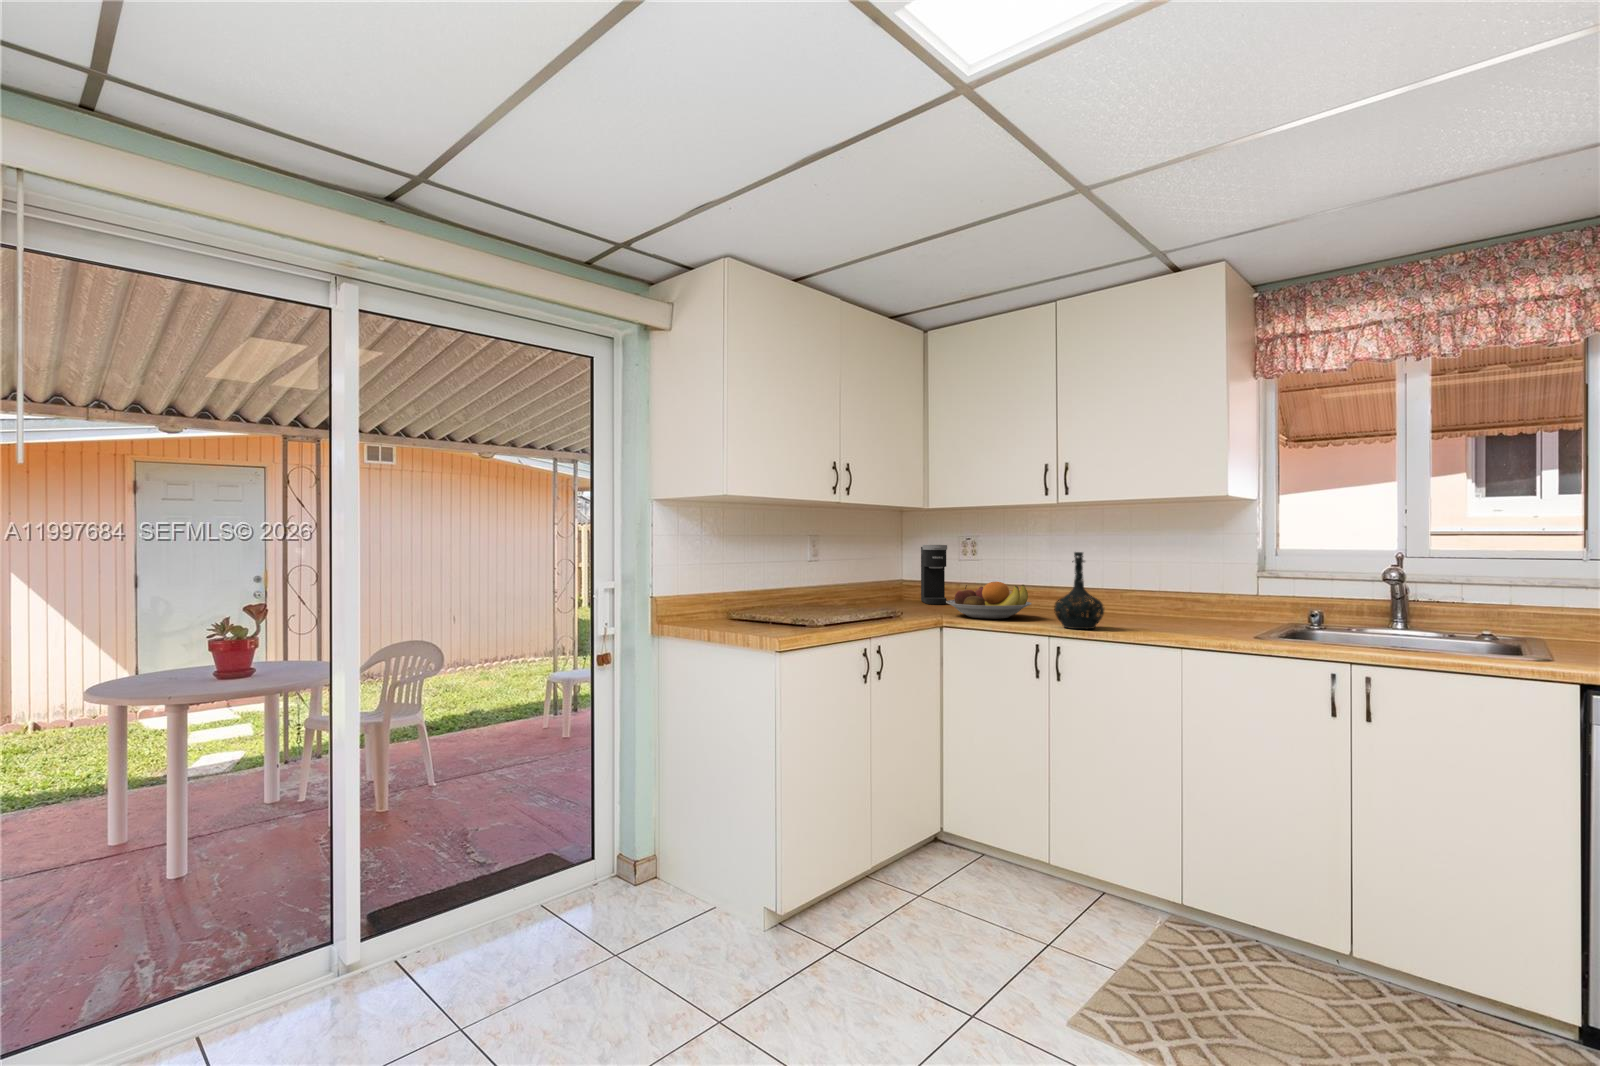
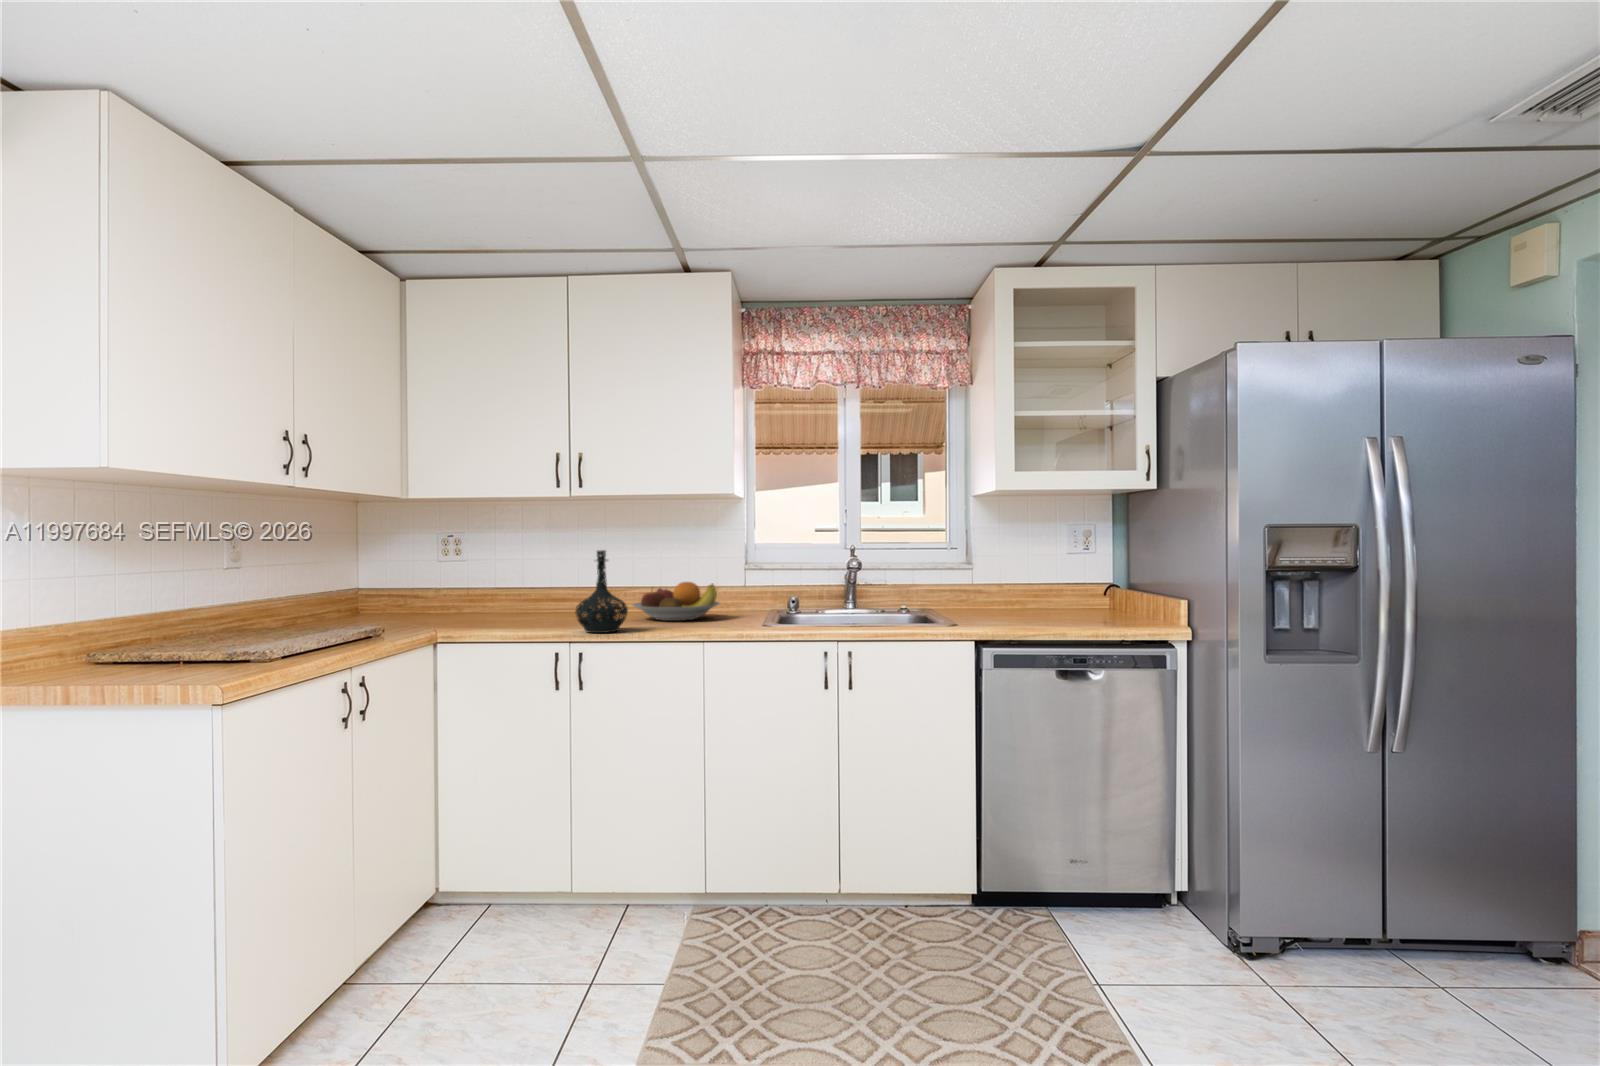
coffee maker: present [921,545,947,605] -> none [382,545,421,618]
fruit bowl: present [946,582,1032,619] -> present [633,582,719,621]

